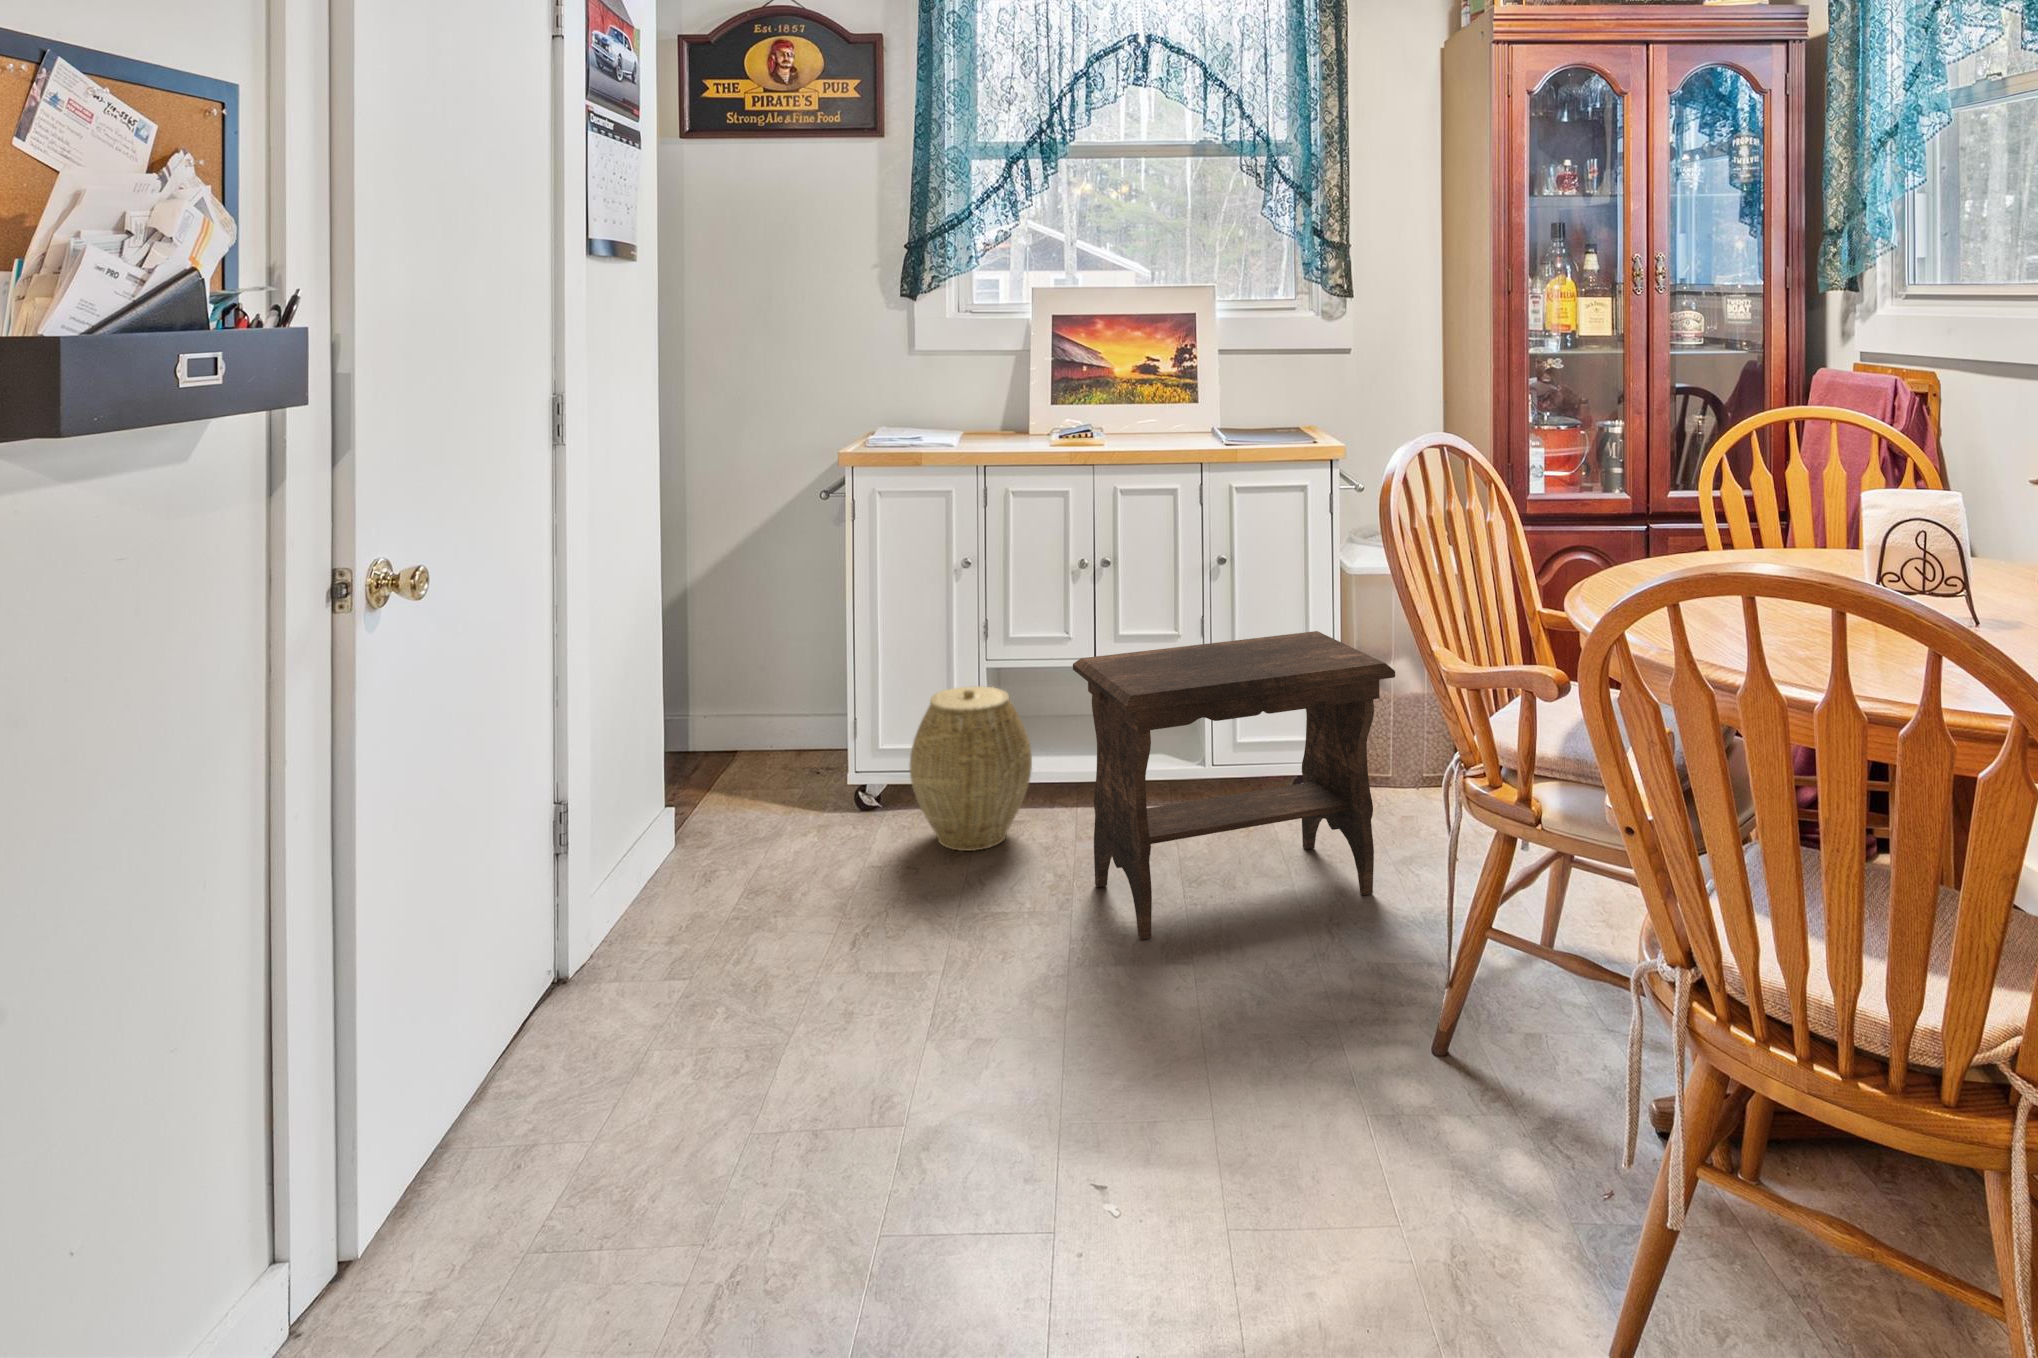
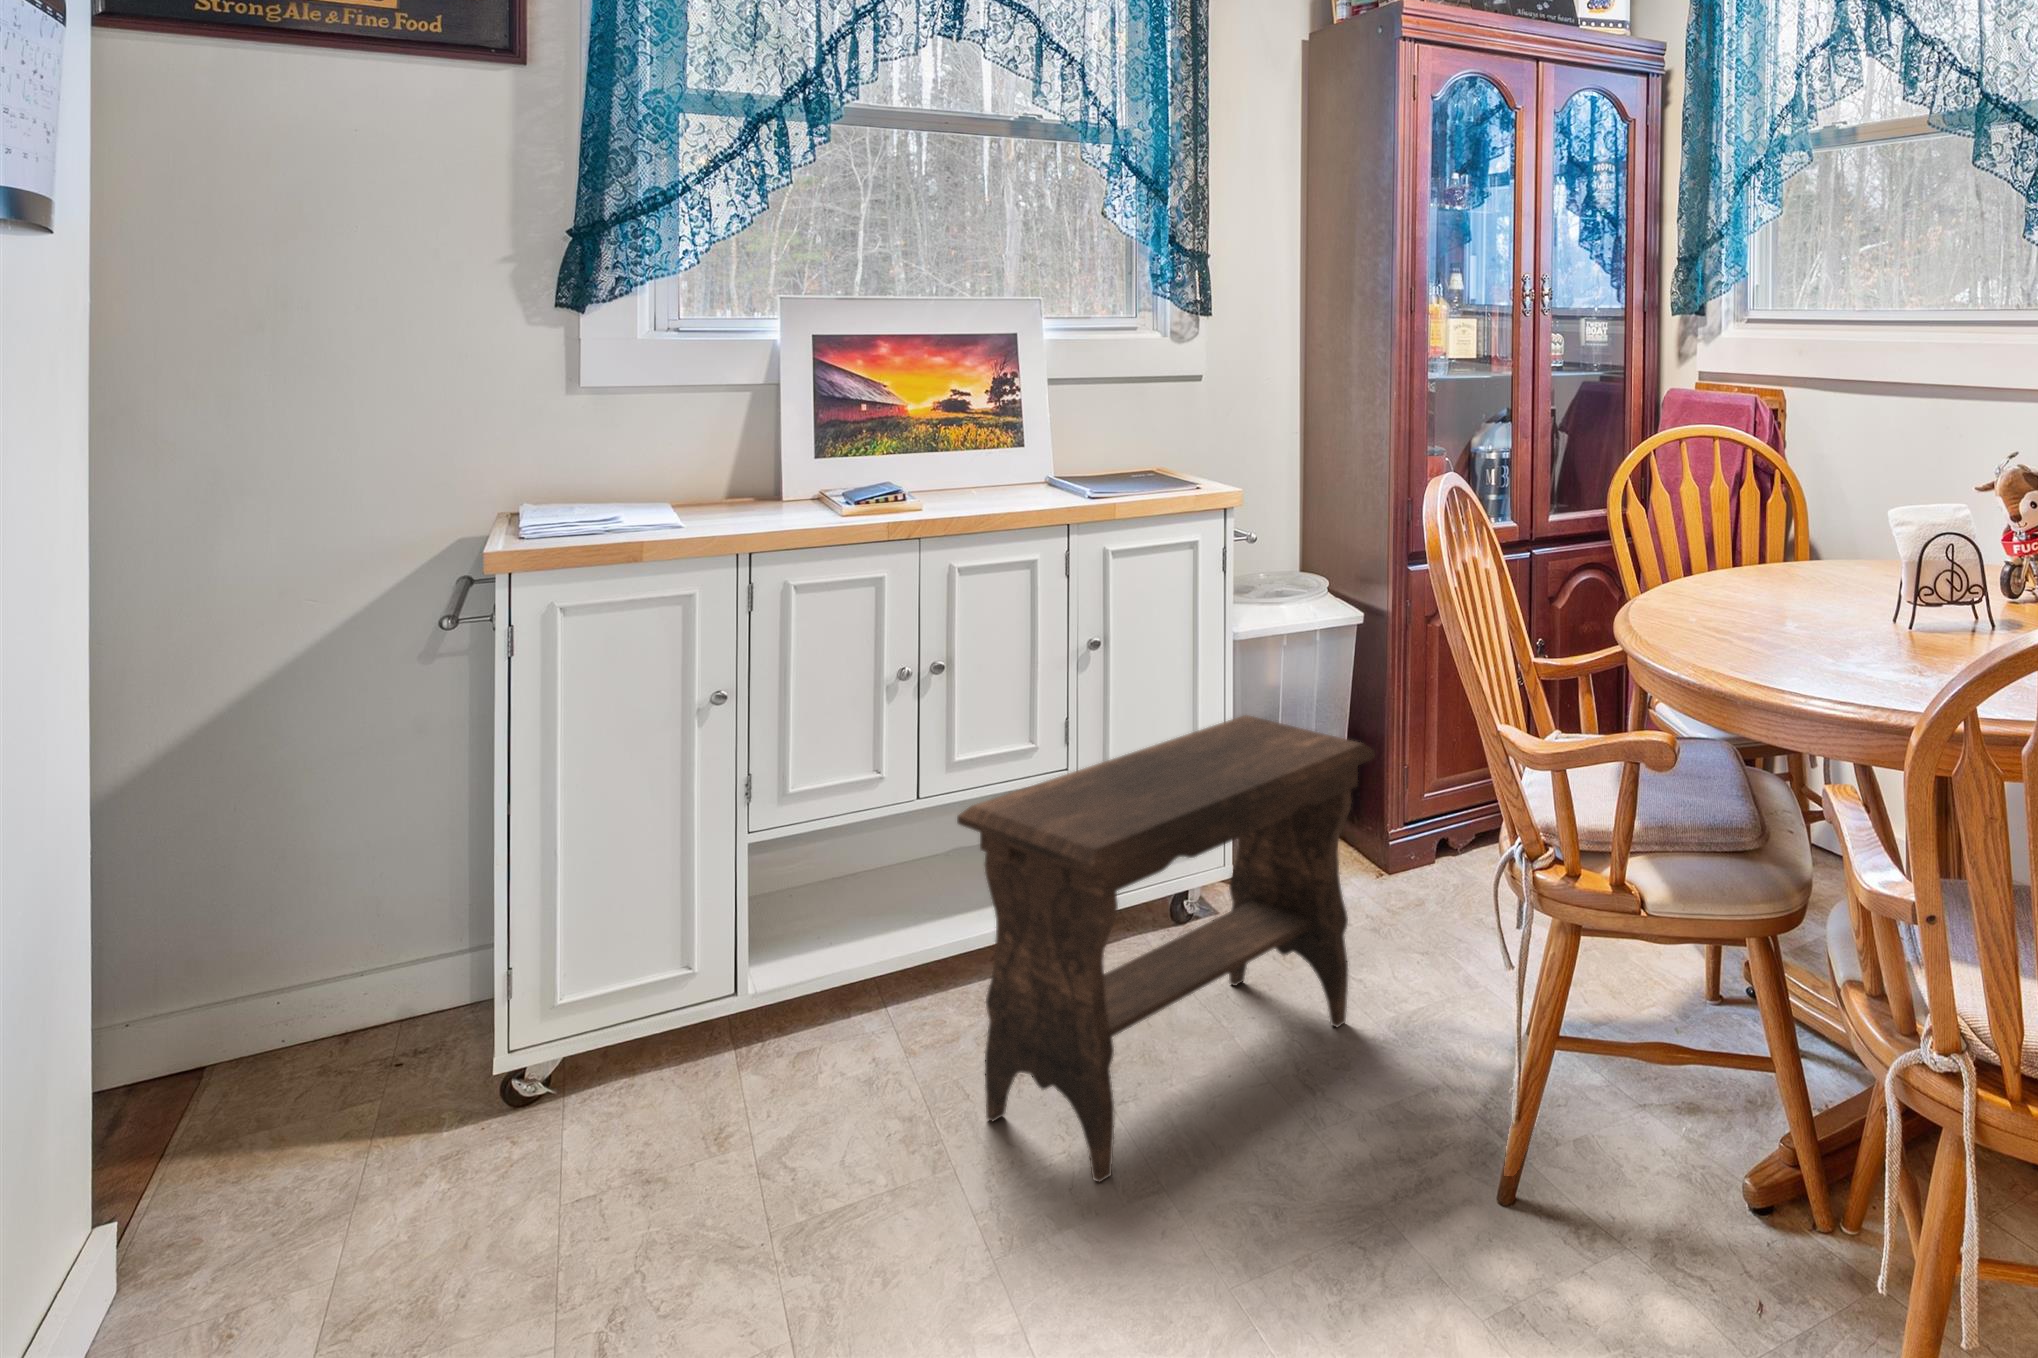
woven basket: present [910,686,1032,851] -> none [641,868,850,1130]

